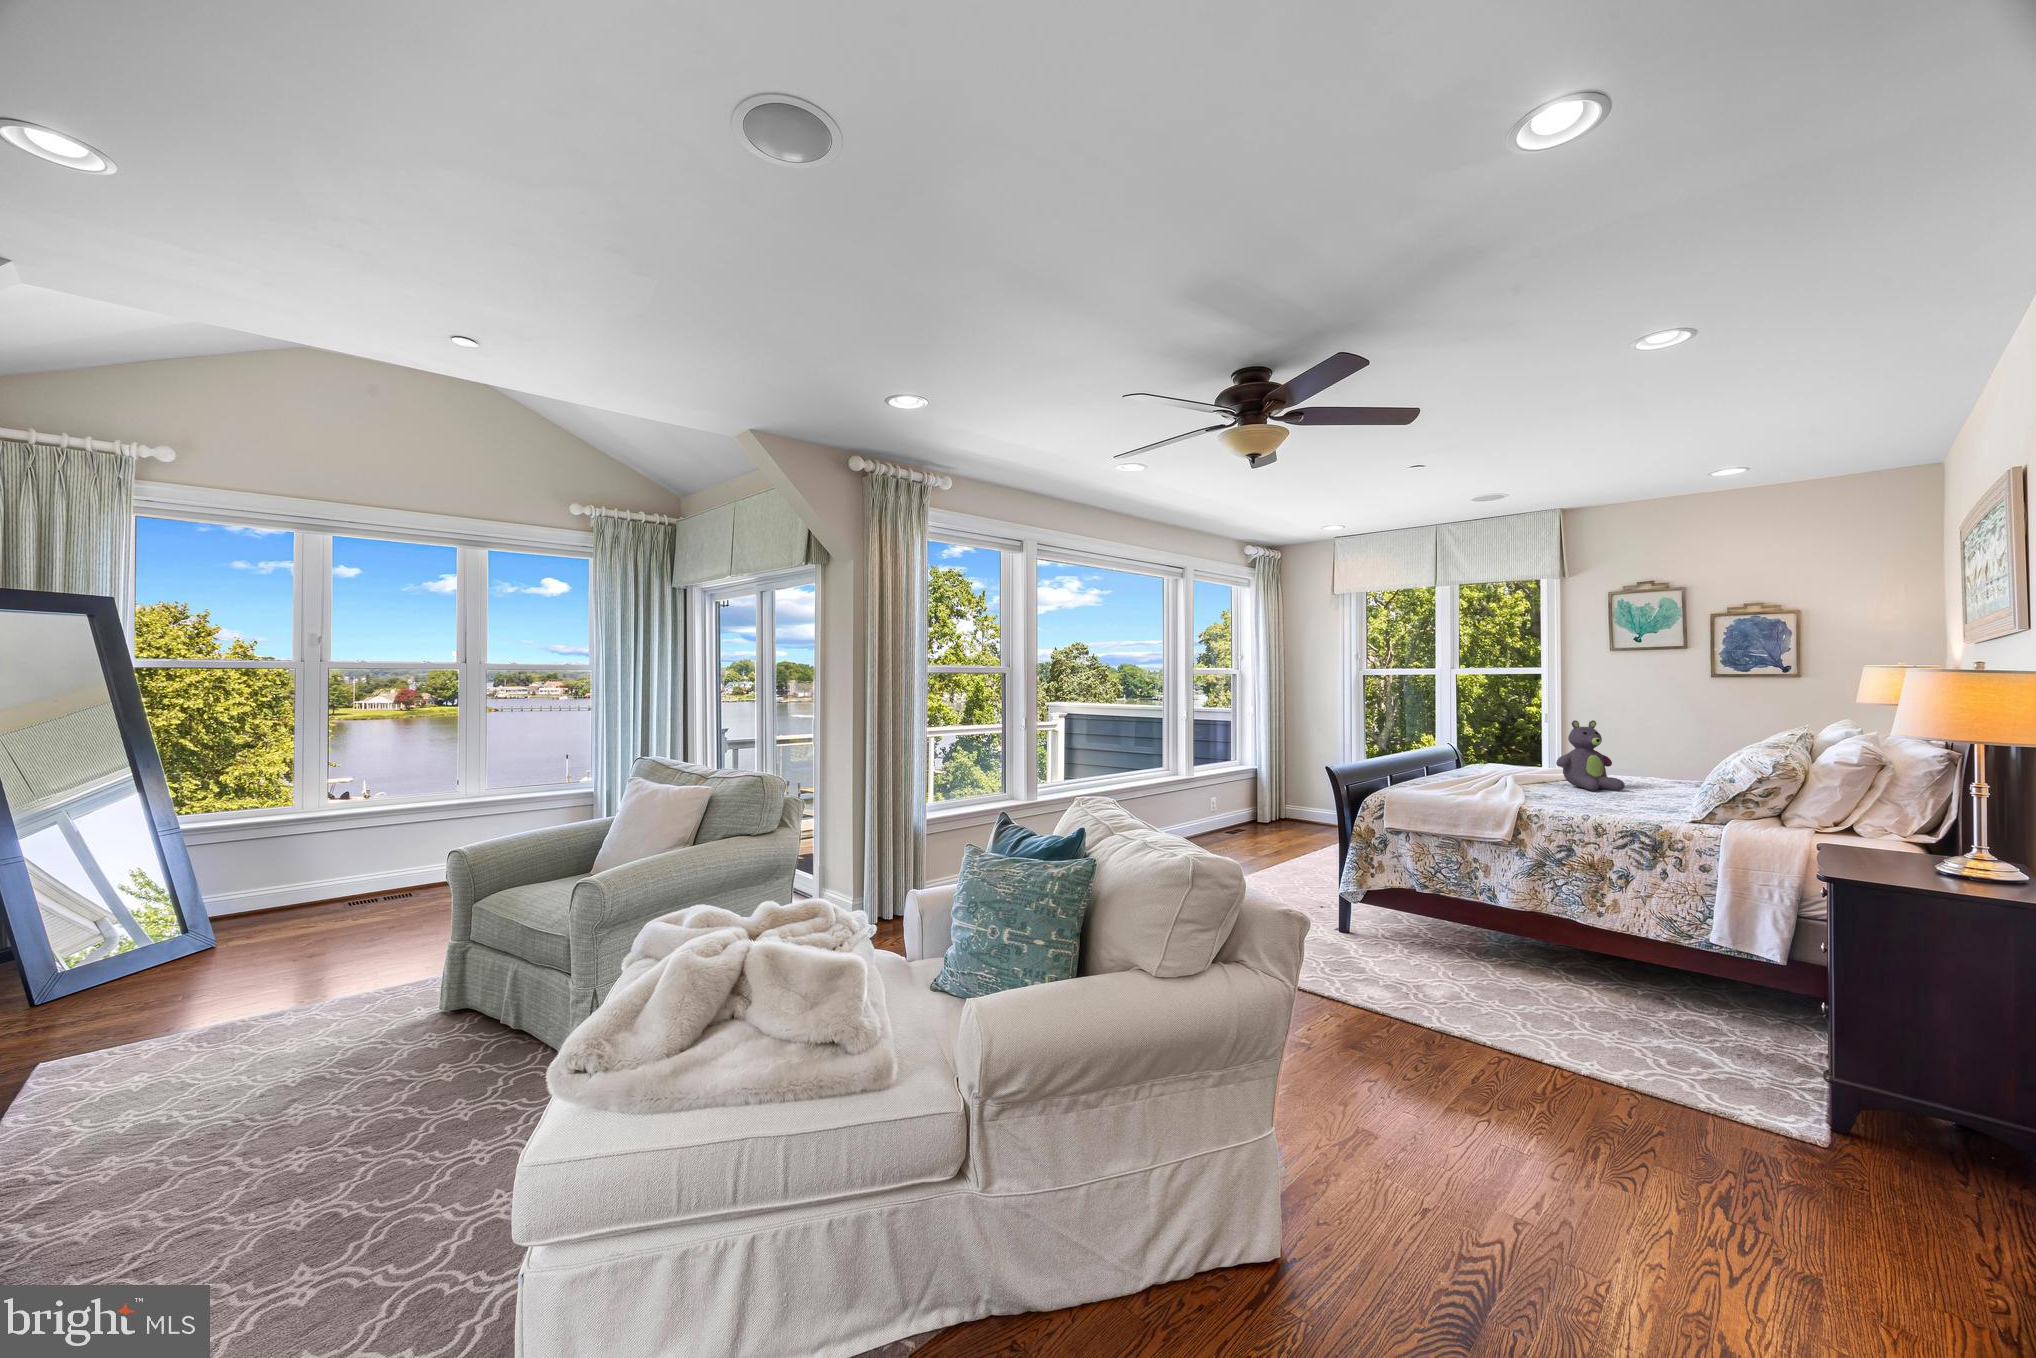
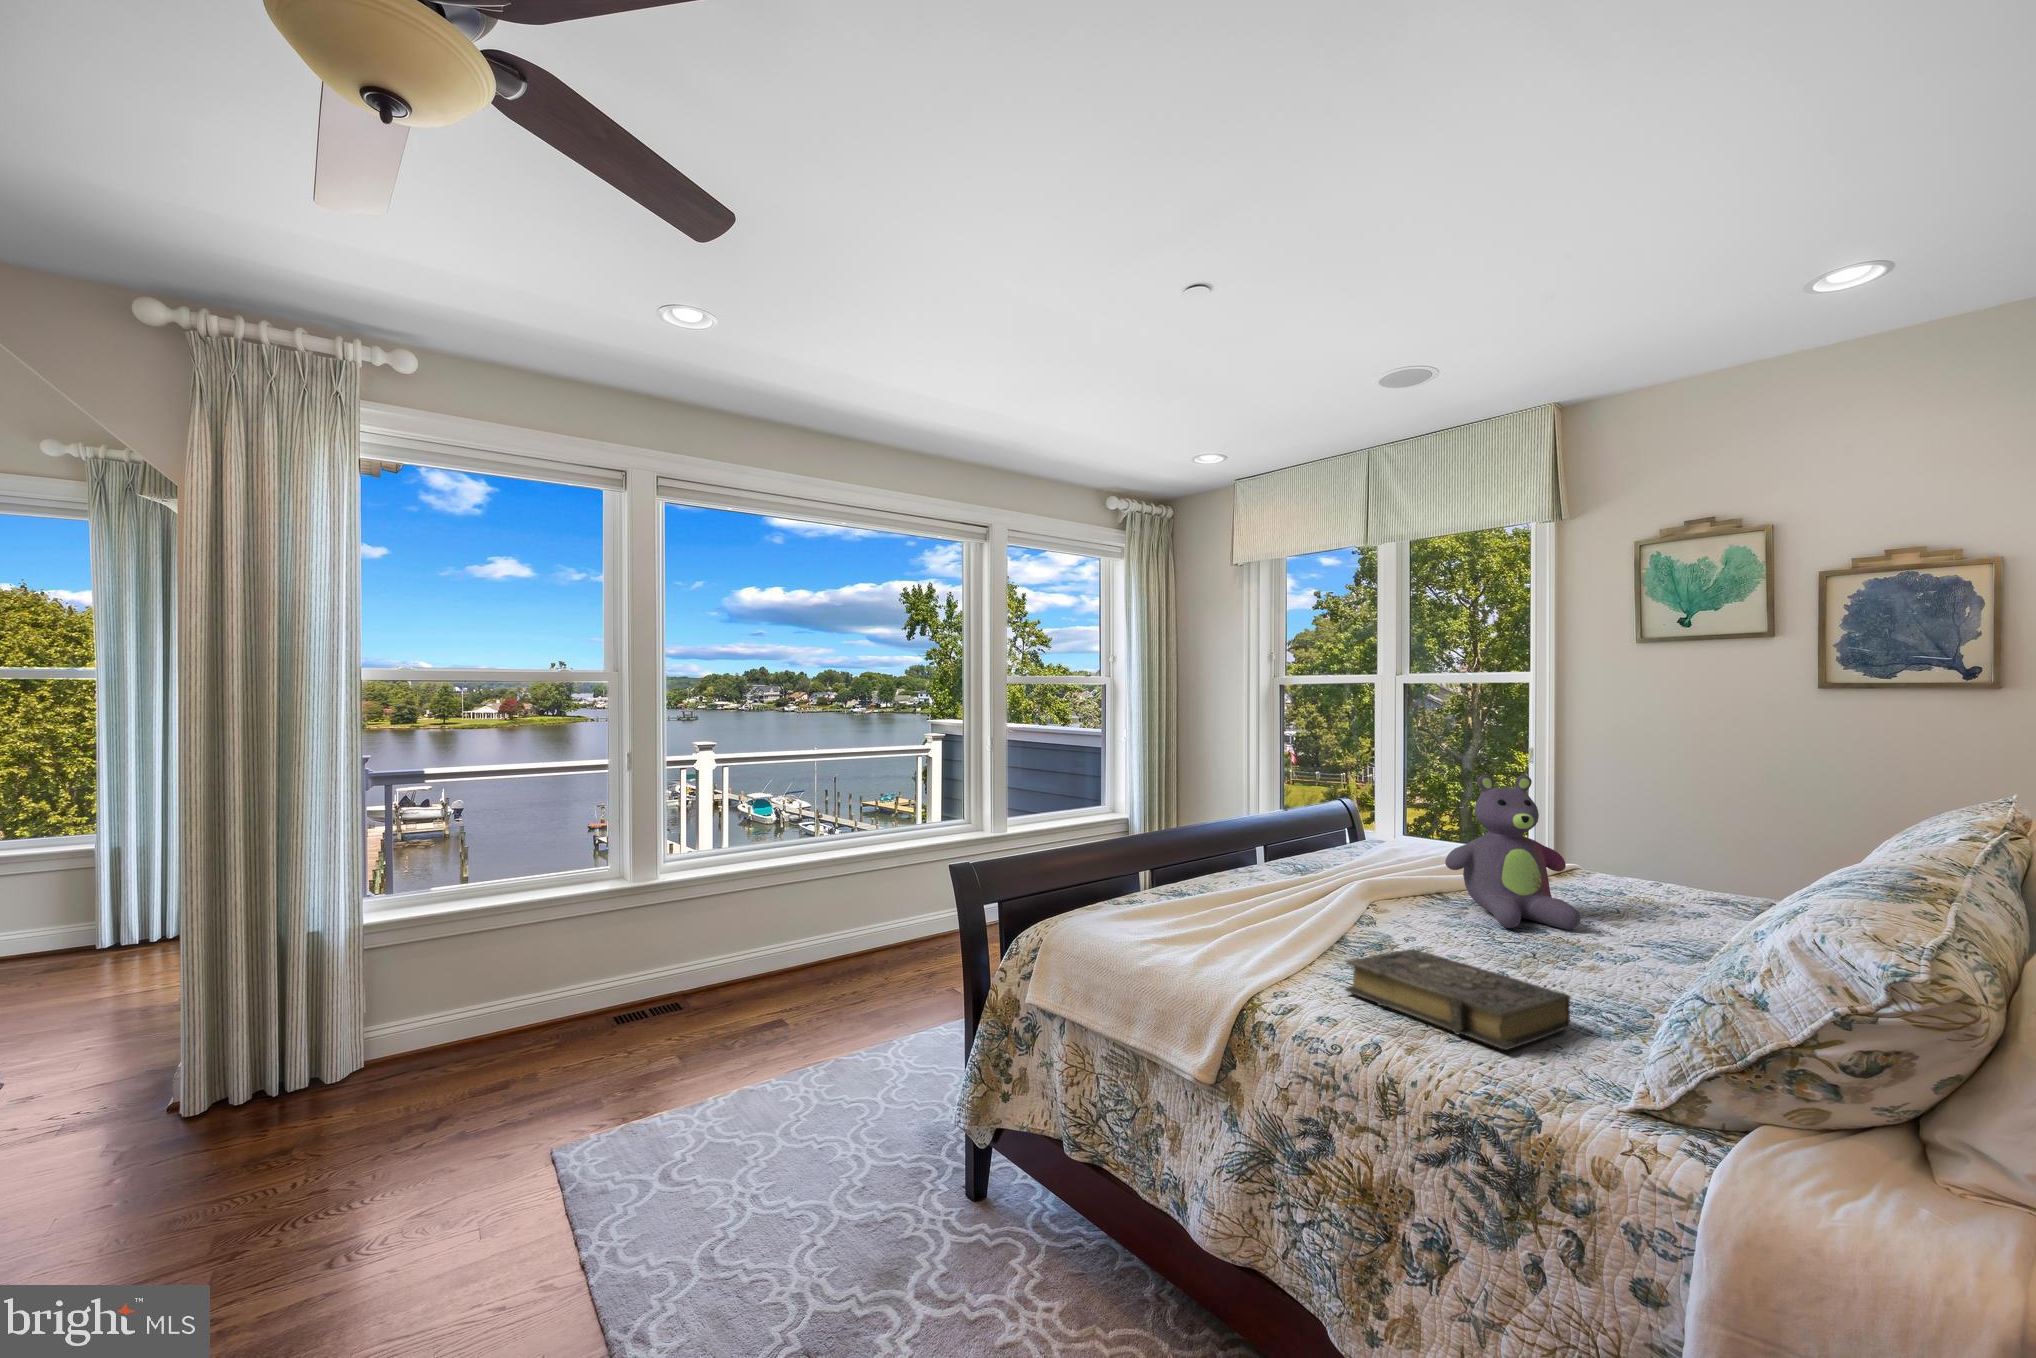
book: none [1556,791,1653,814] -> present [1345,949,1570,1050]

